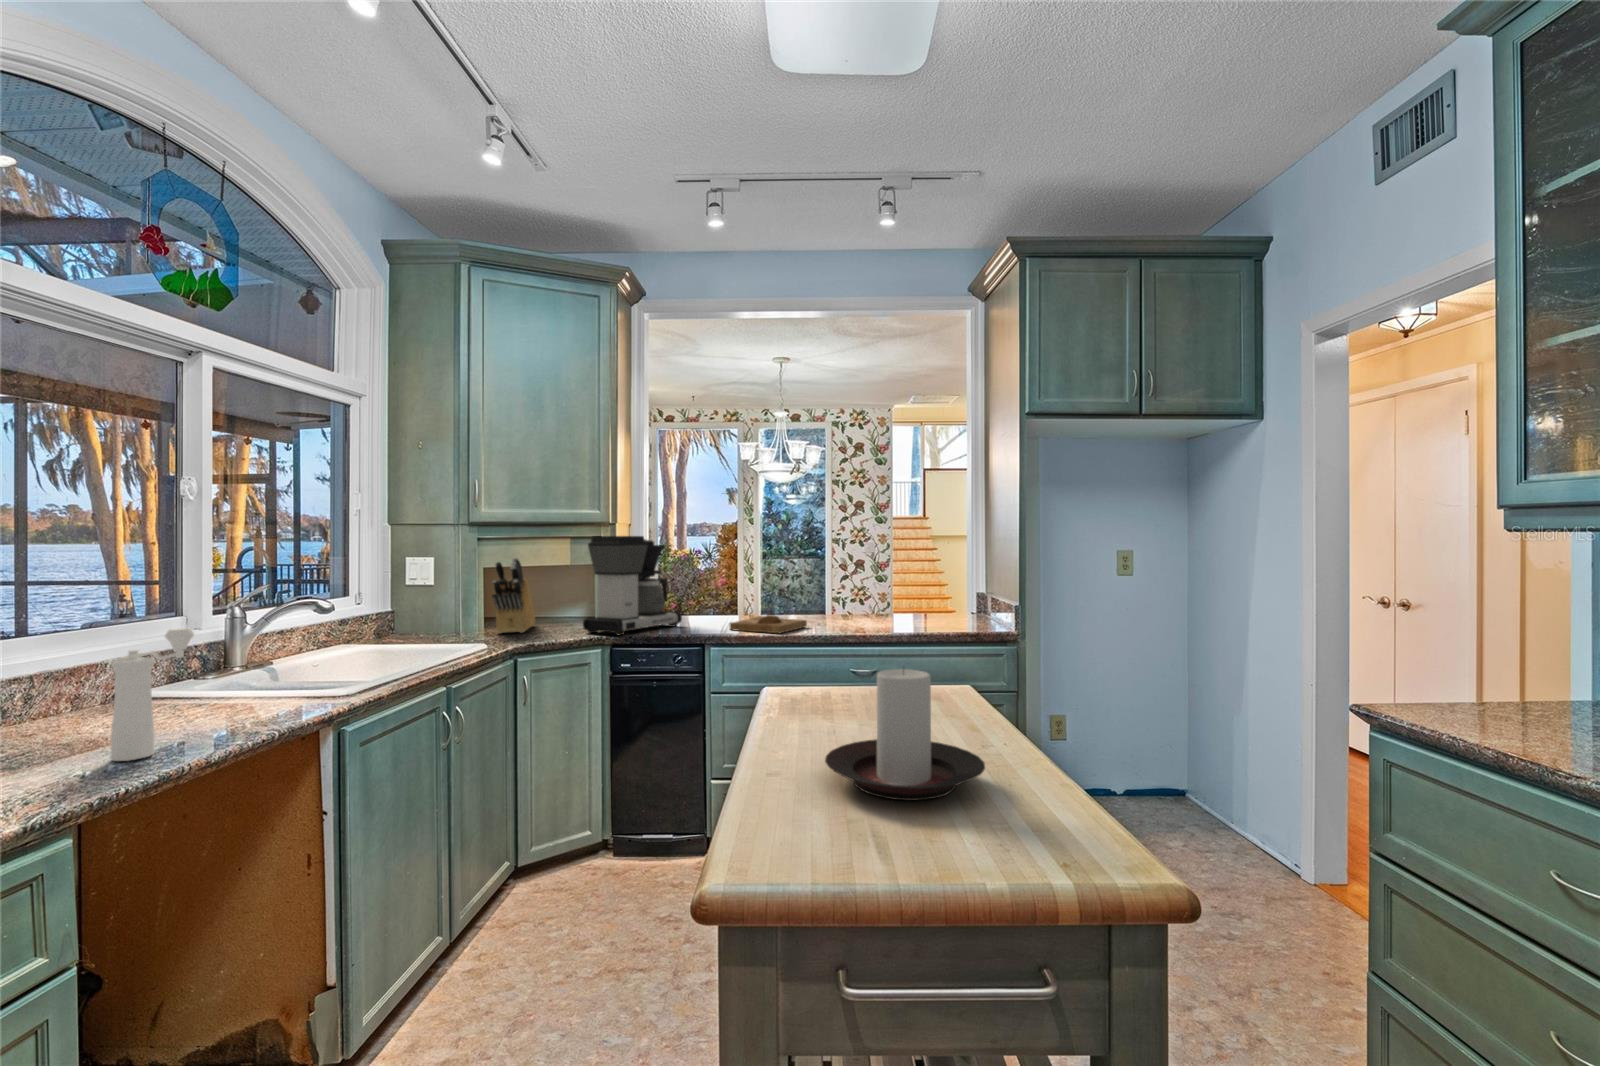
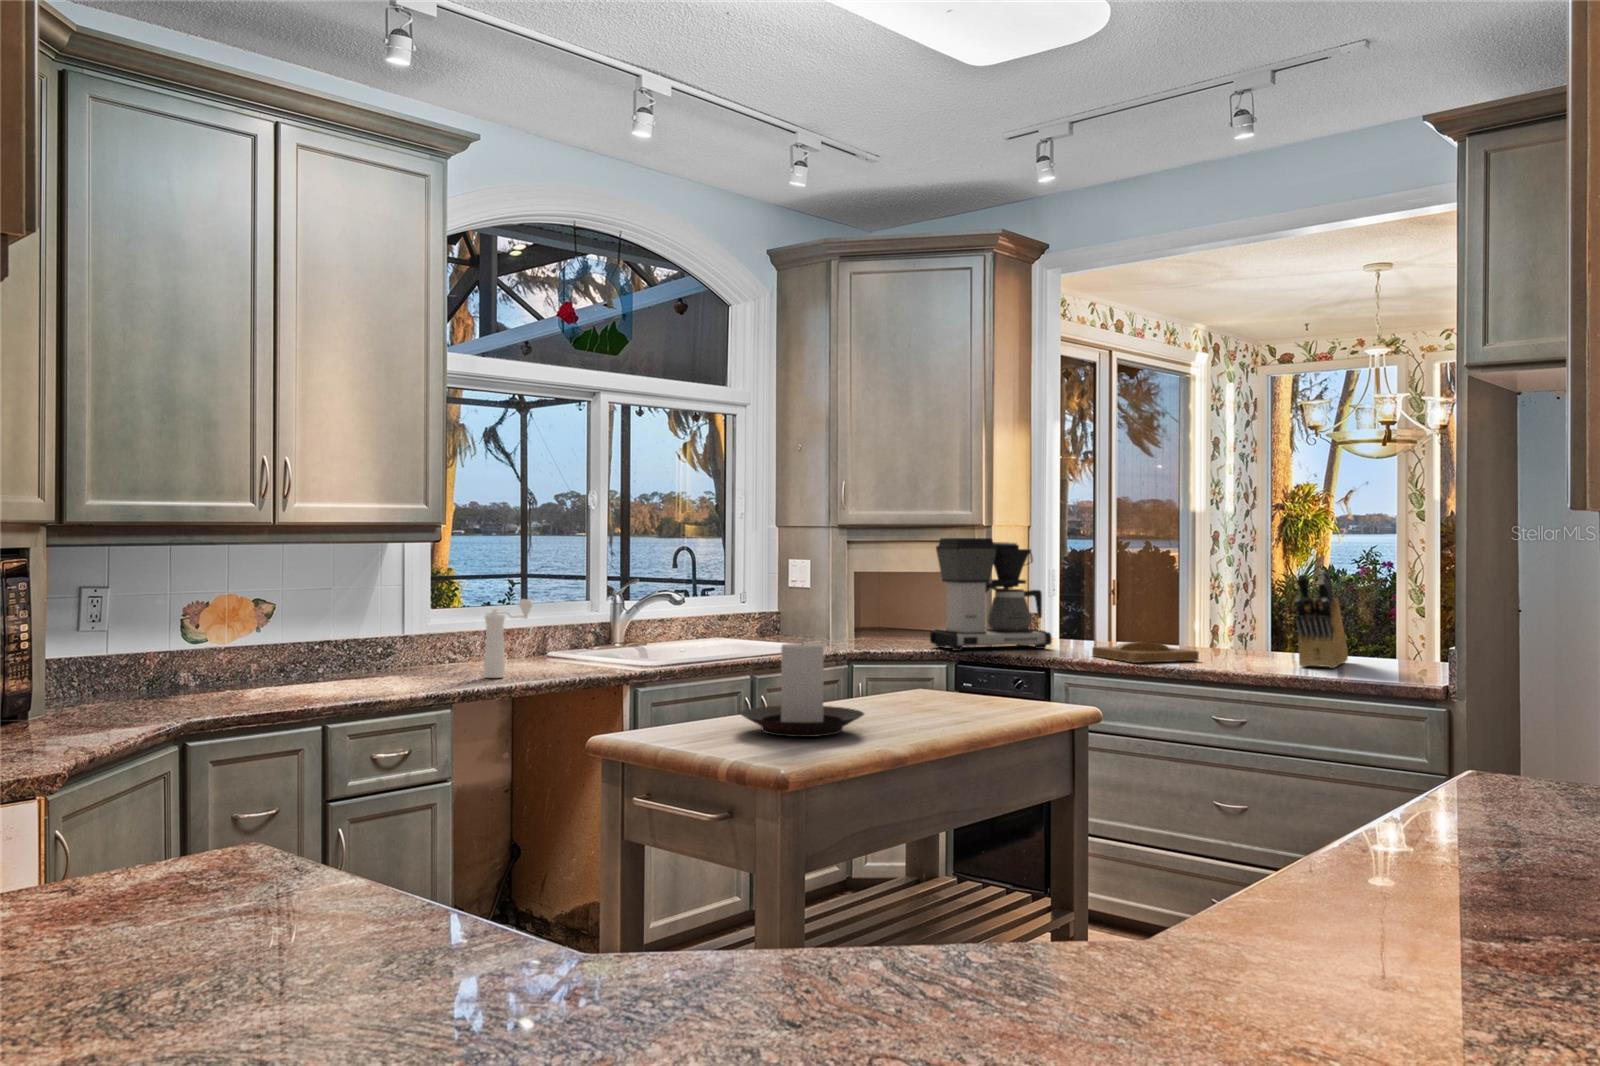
knife block: present [492,558,535,634] -> present [1294,570,1348,668]

